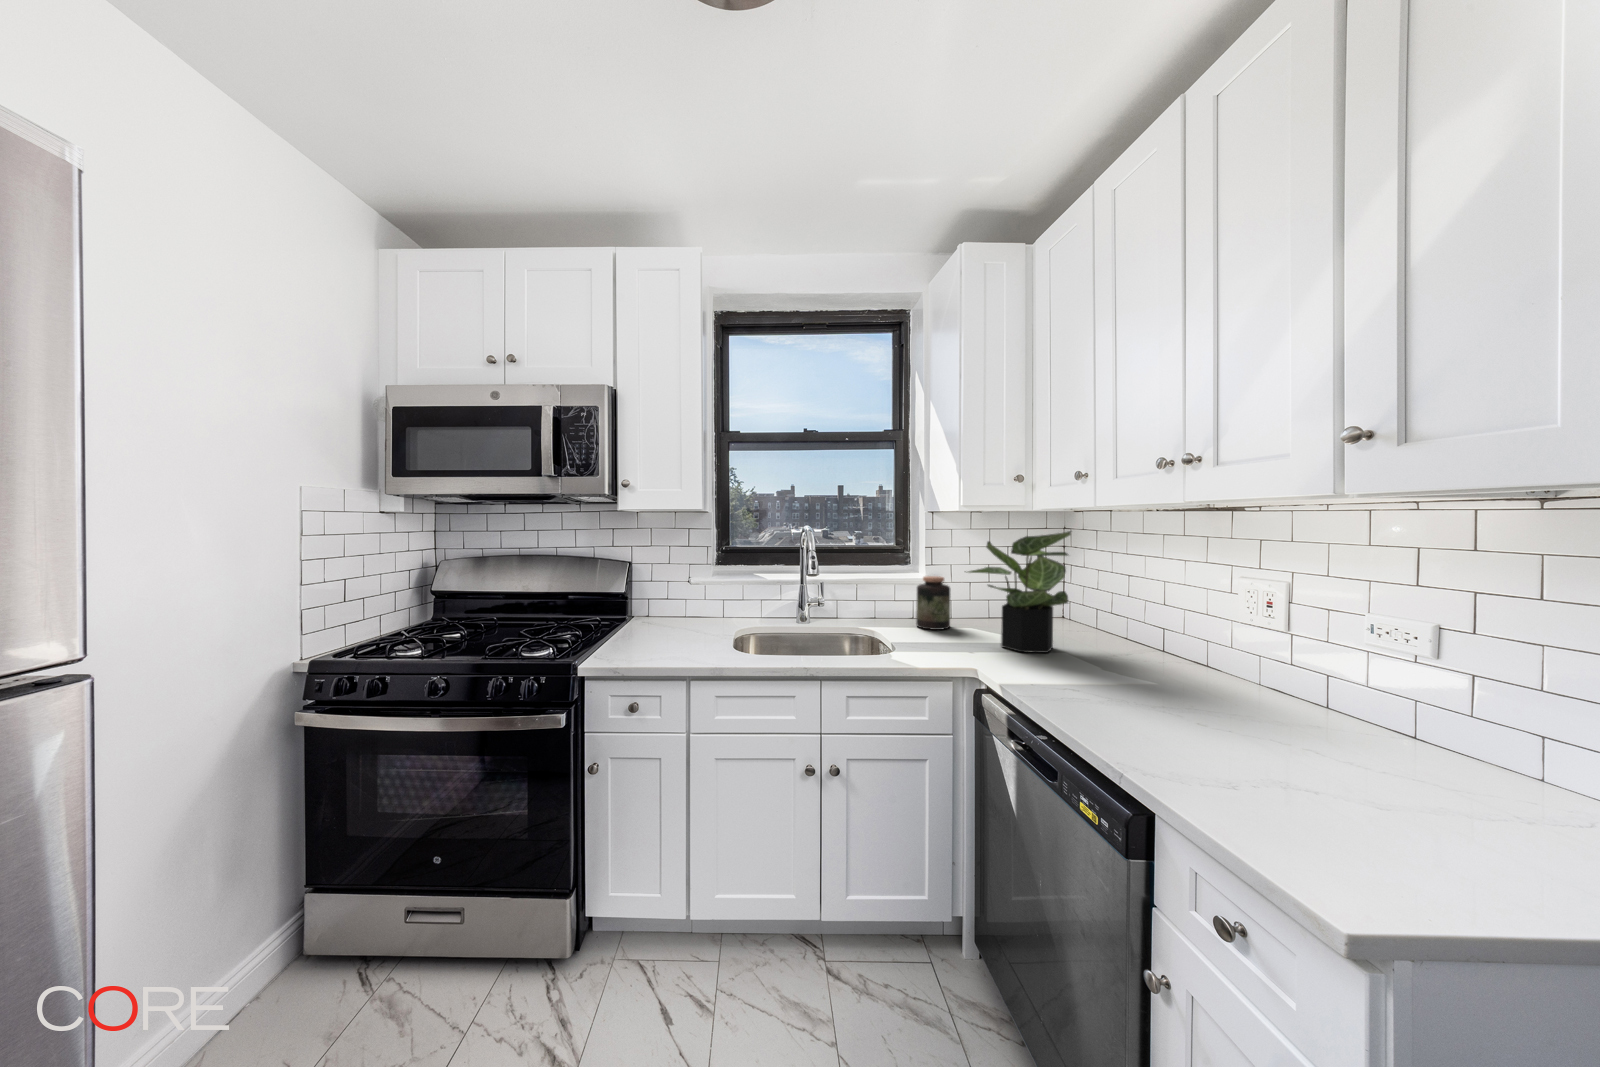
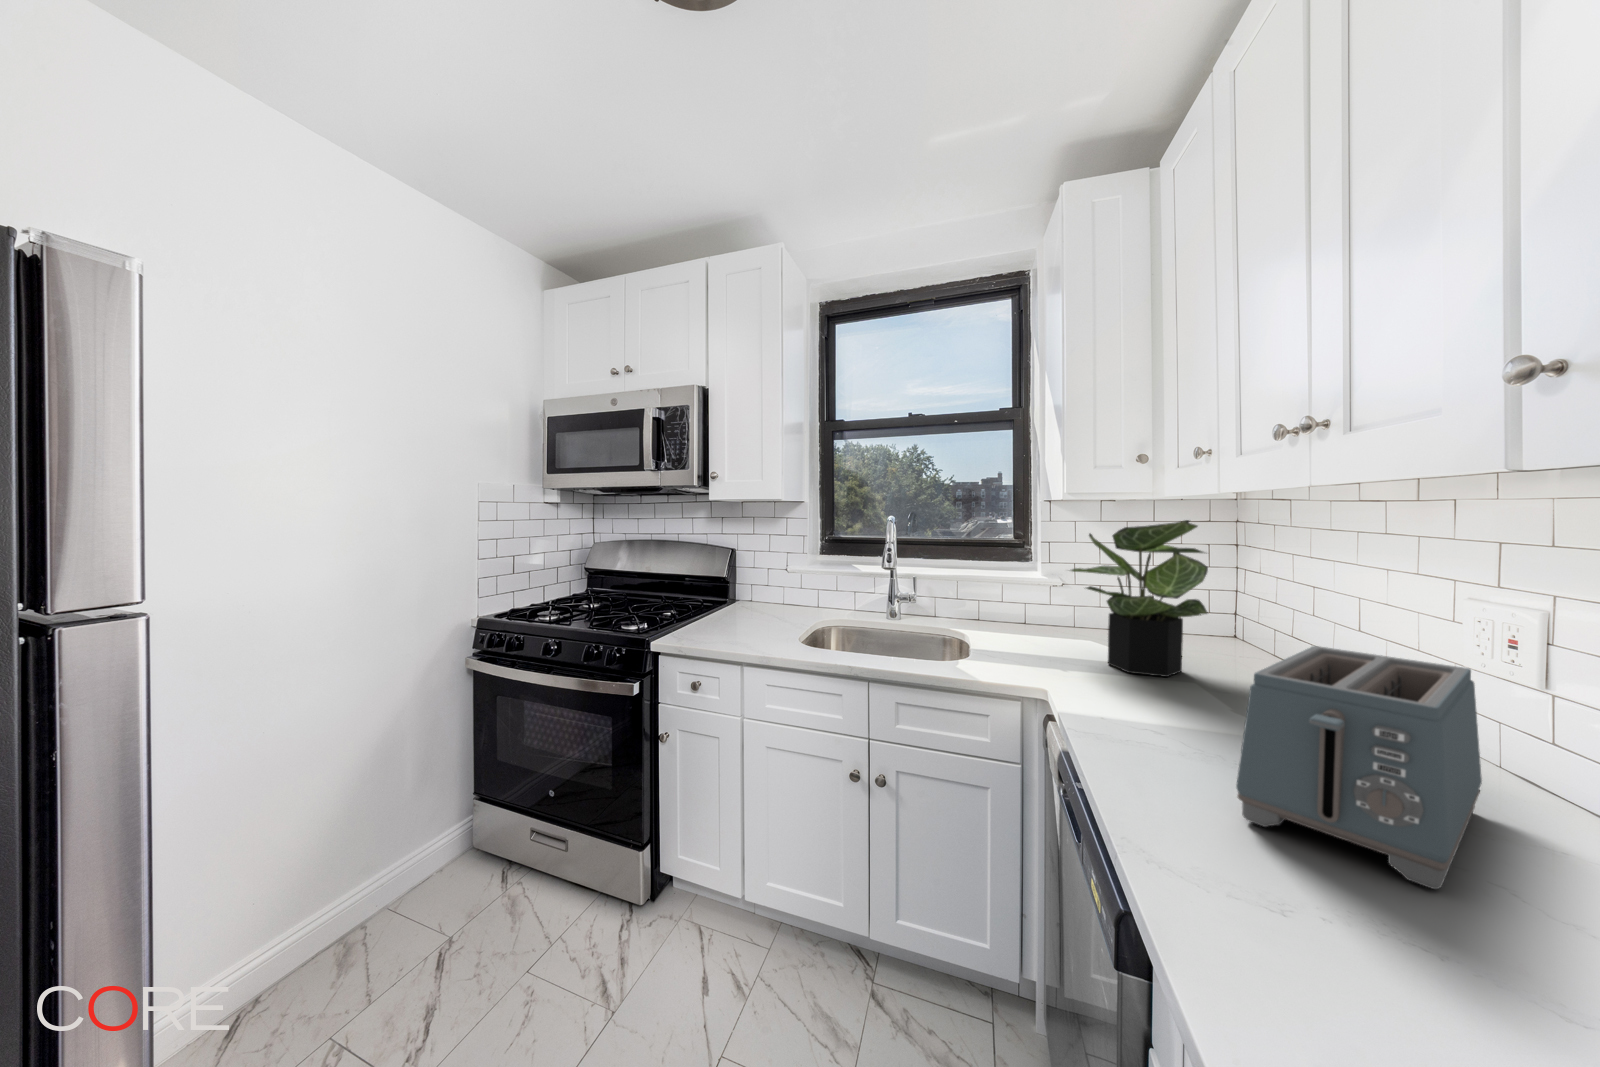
jar: present [916,576,950,630] -> none [1022,575,1065,638]
toaster: none [1175,620,1308,767] -> present [1236,646,1482,889]

